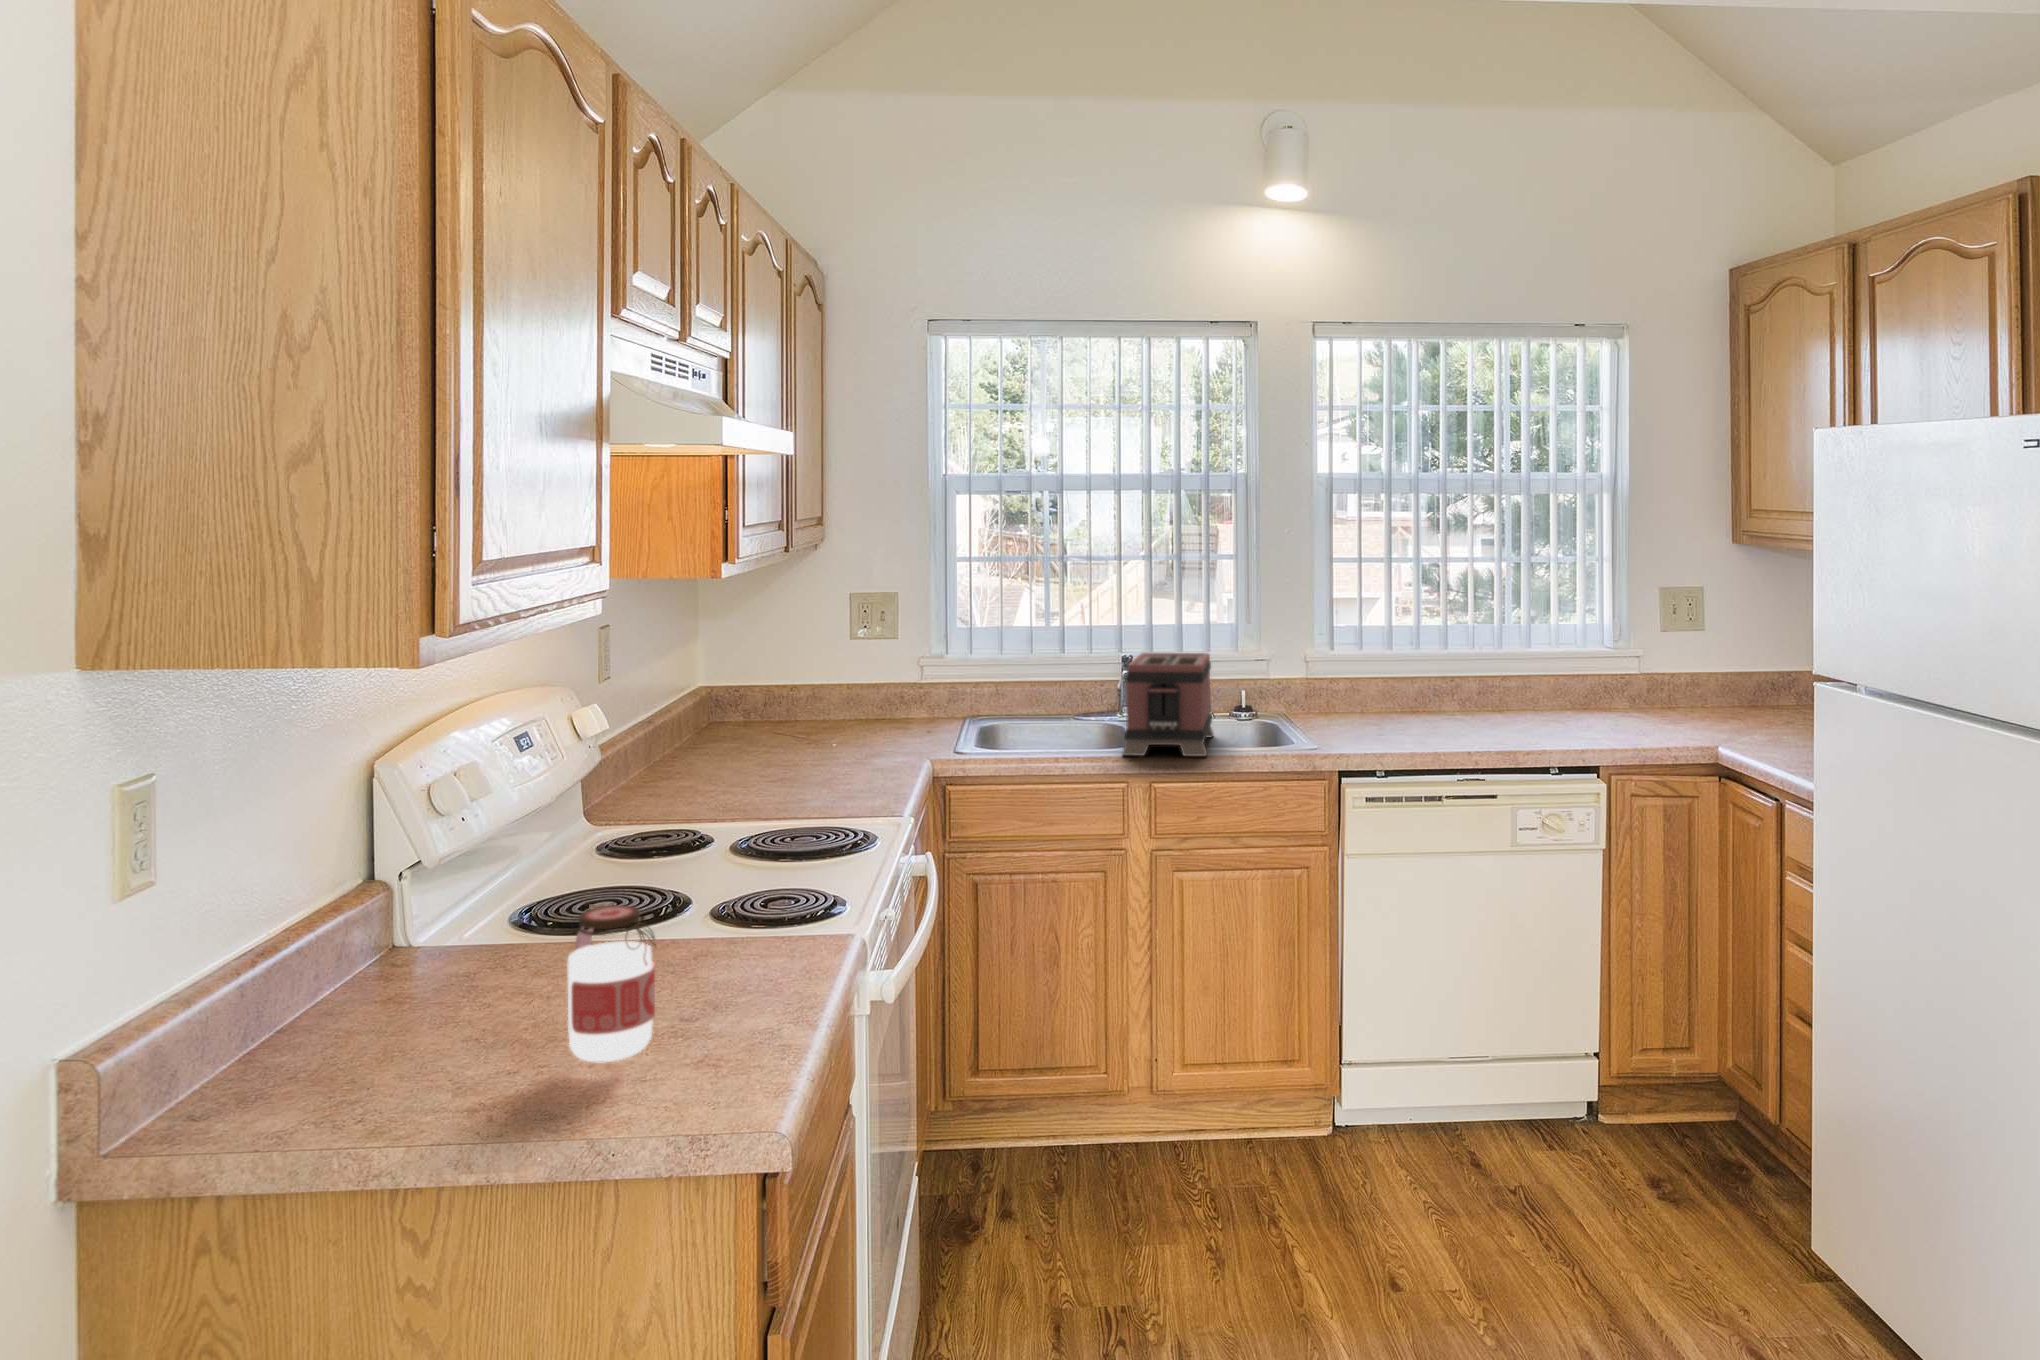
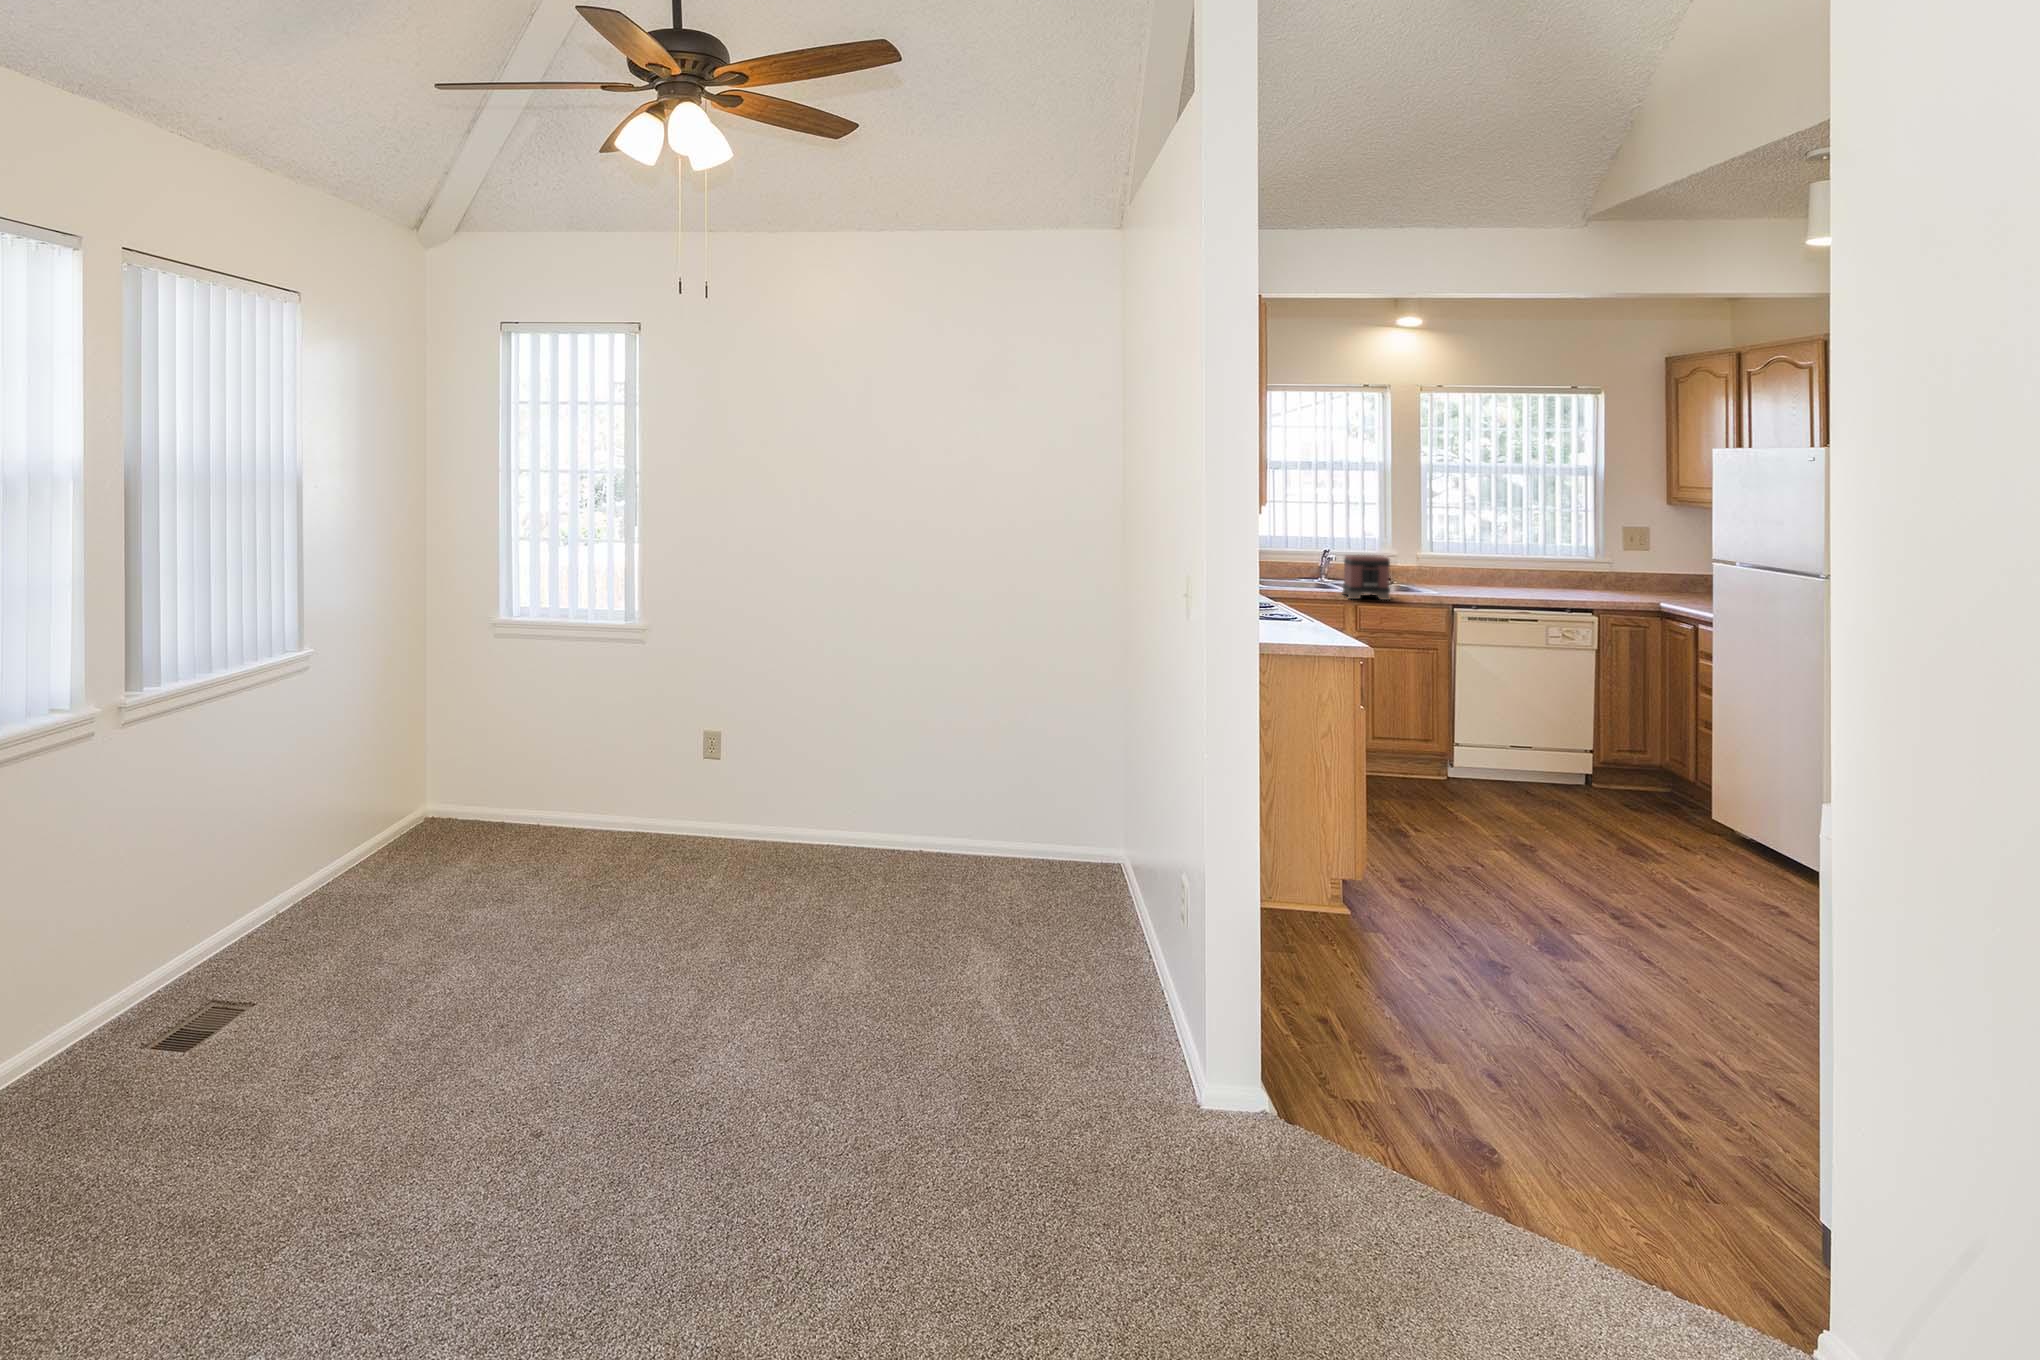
jar: present [568,905,656,1062] -> none [1295,598,1323,641]

